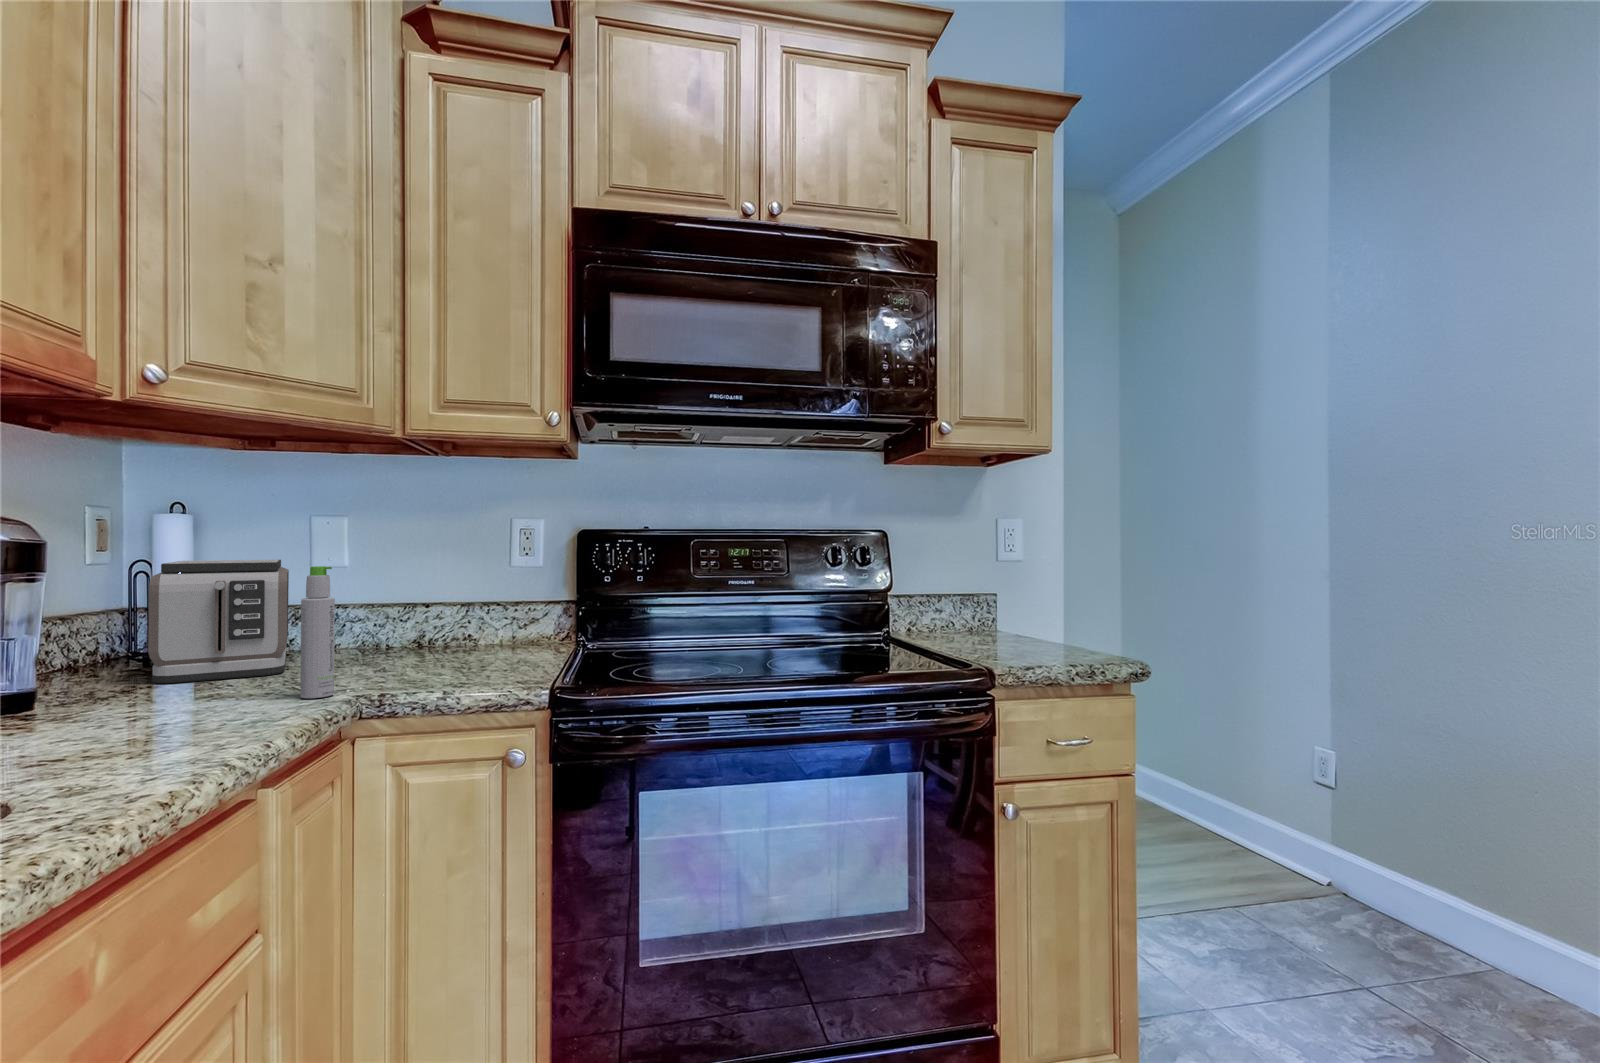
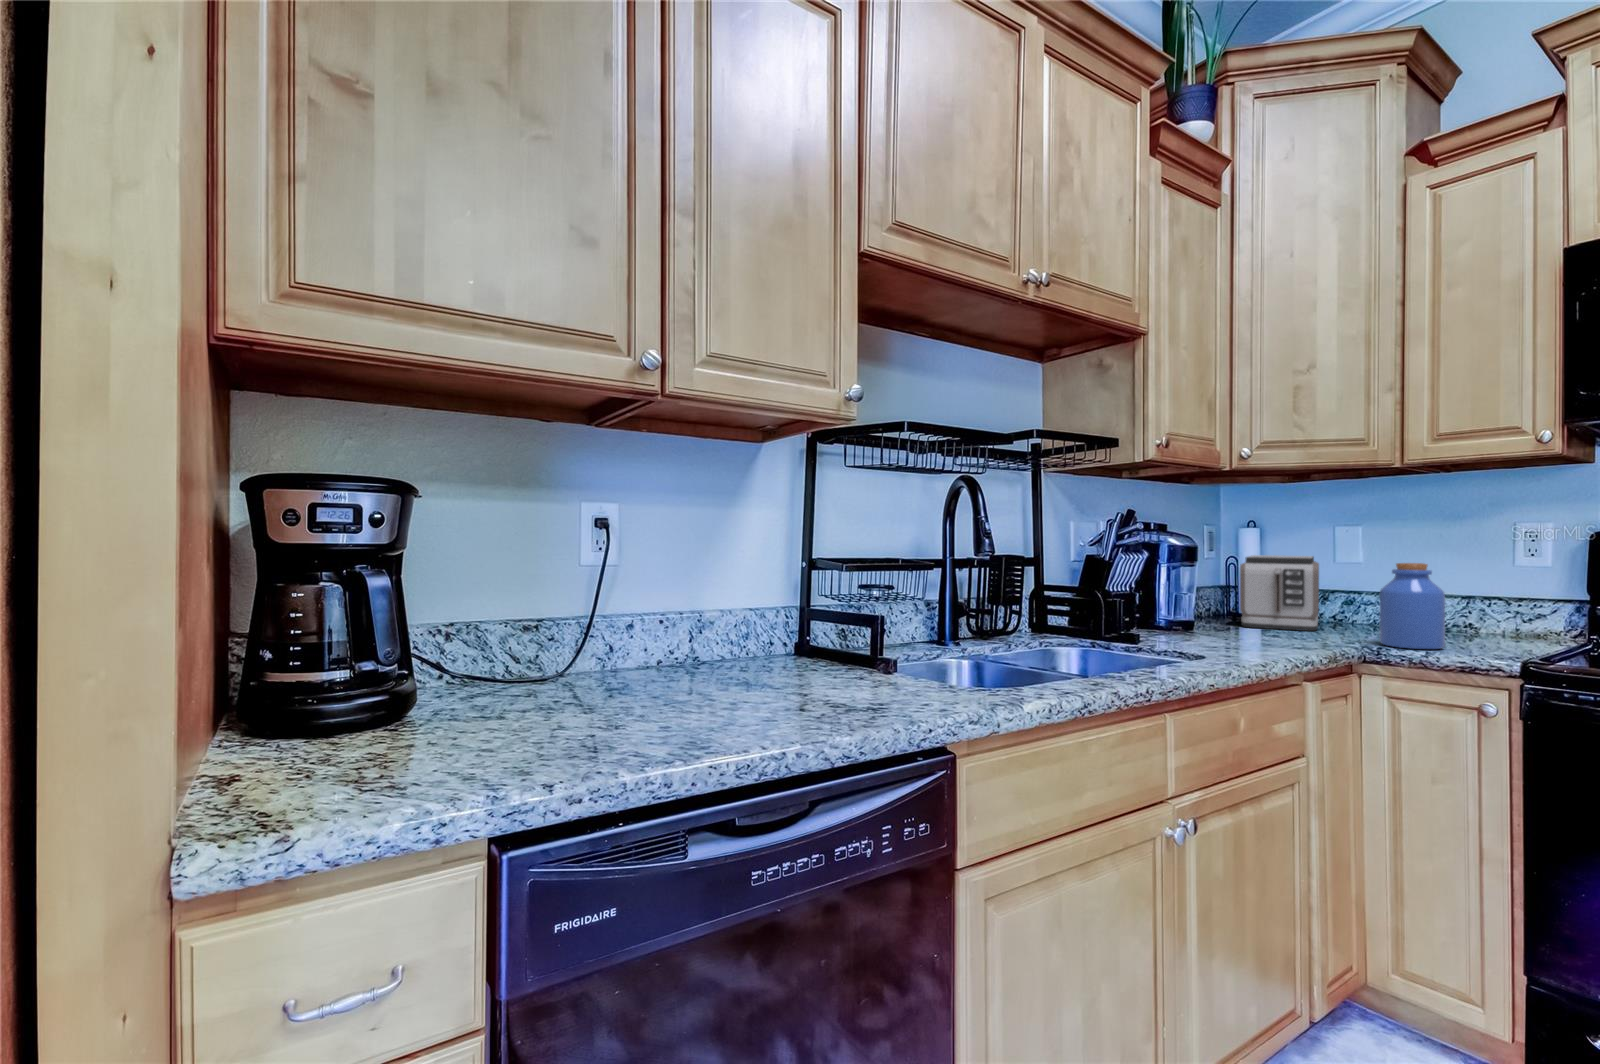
jar: none [377,564,460,688] -> present [1380,563,1445,649]
bottle: present [300,566,335,698] -> none [1328,562,1349,644]

